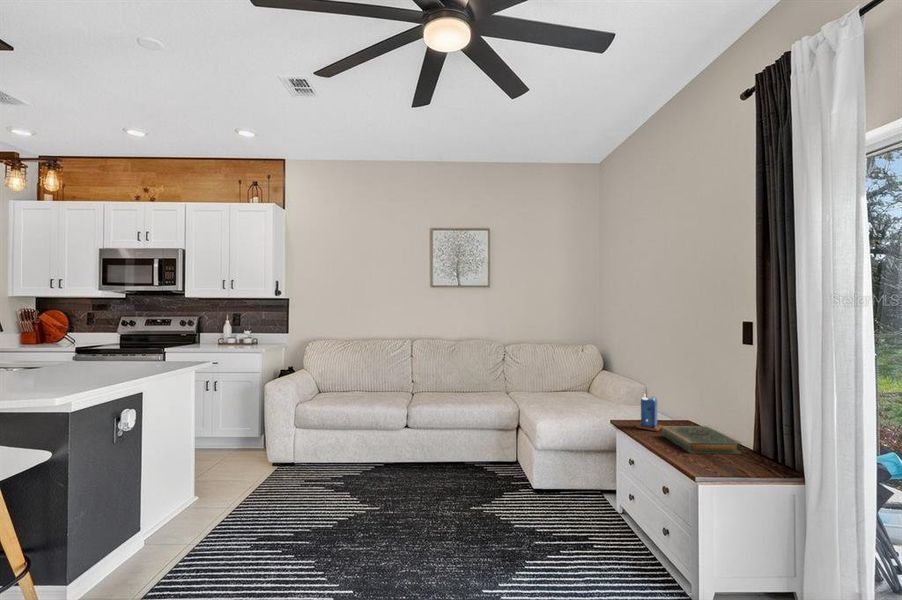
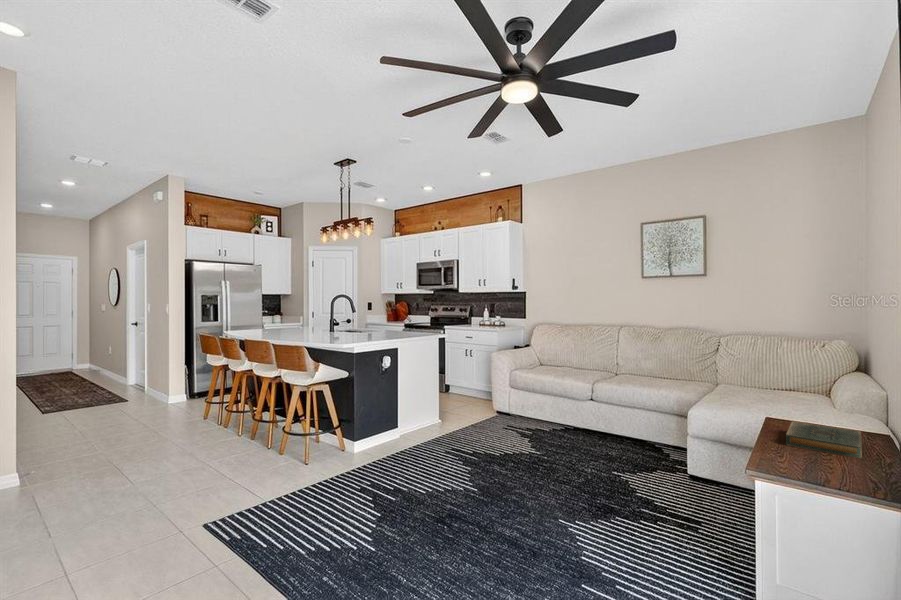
candle: present [636,394,662,431] -> none [777,387,816,429]

